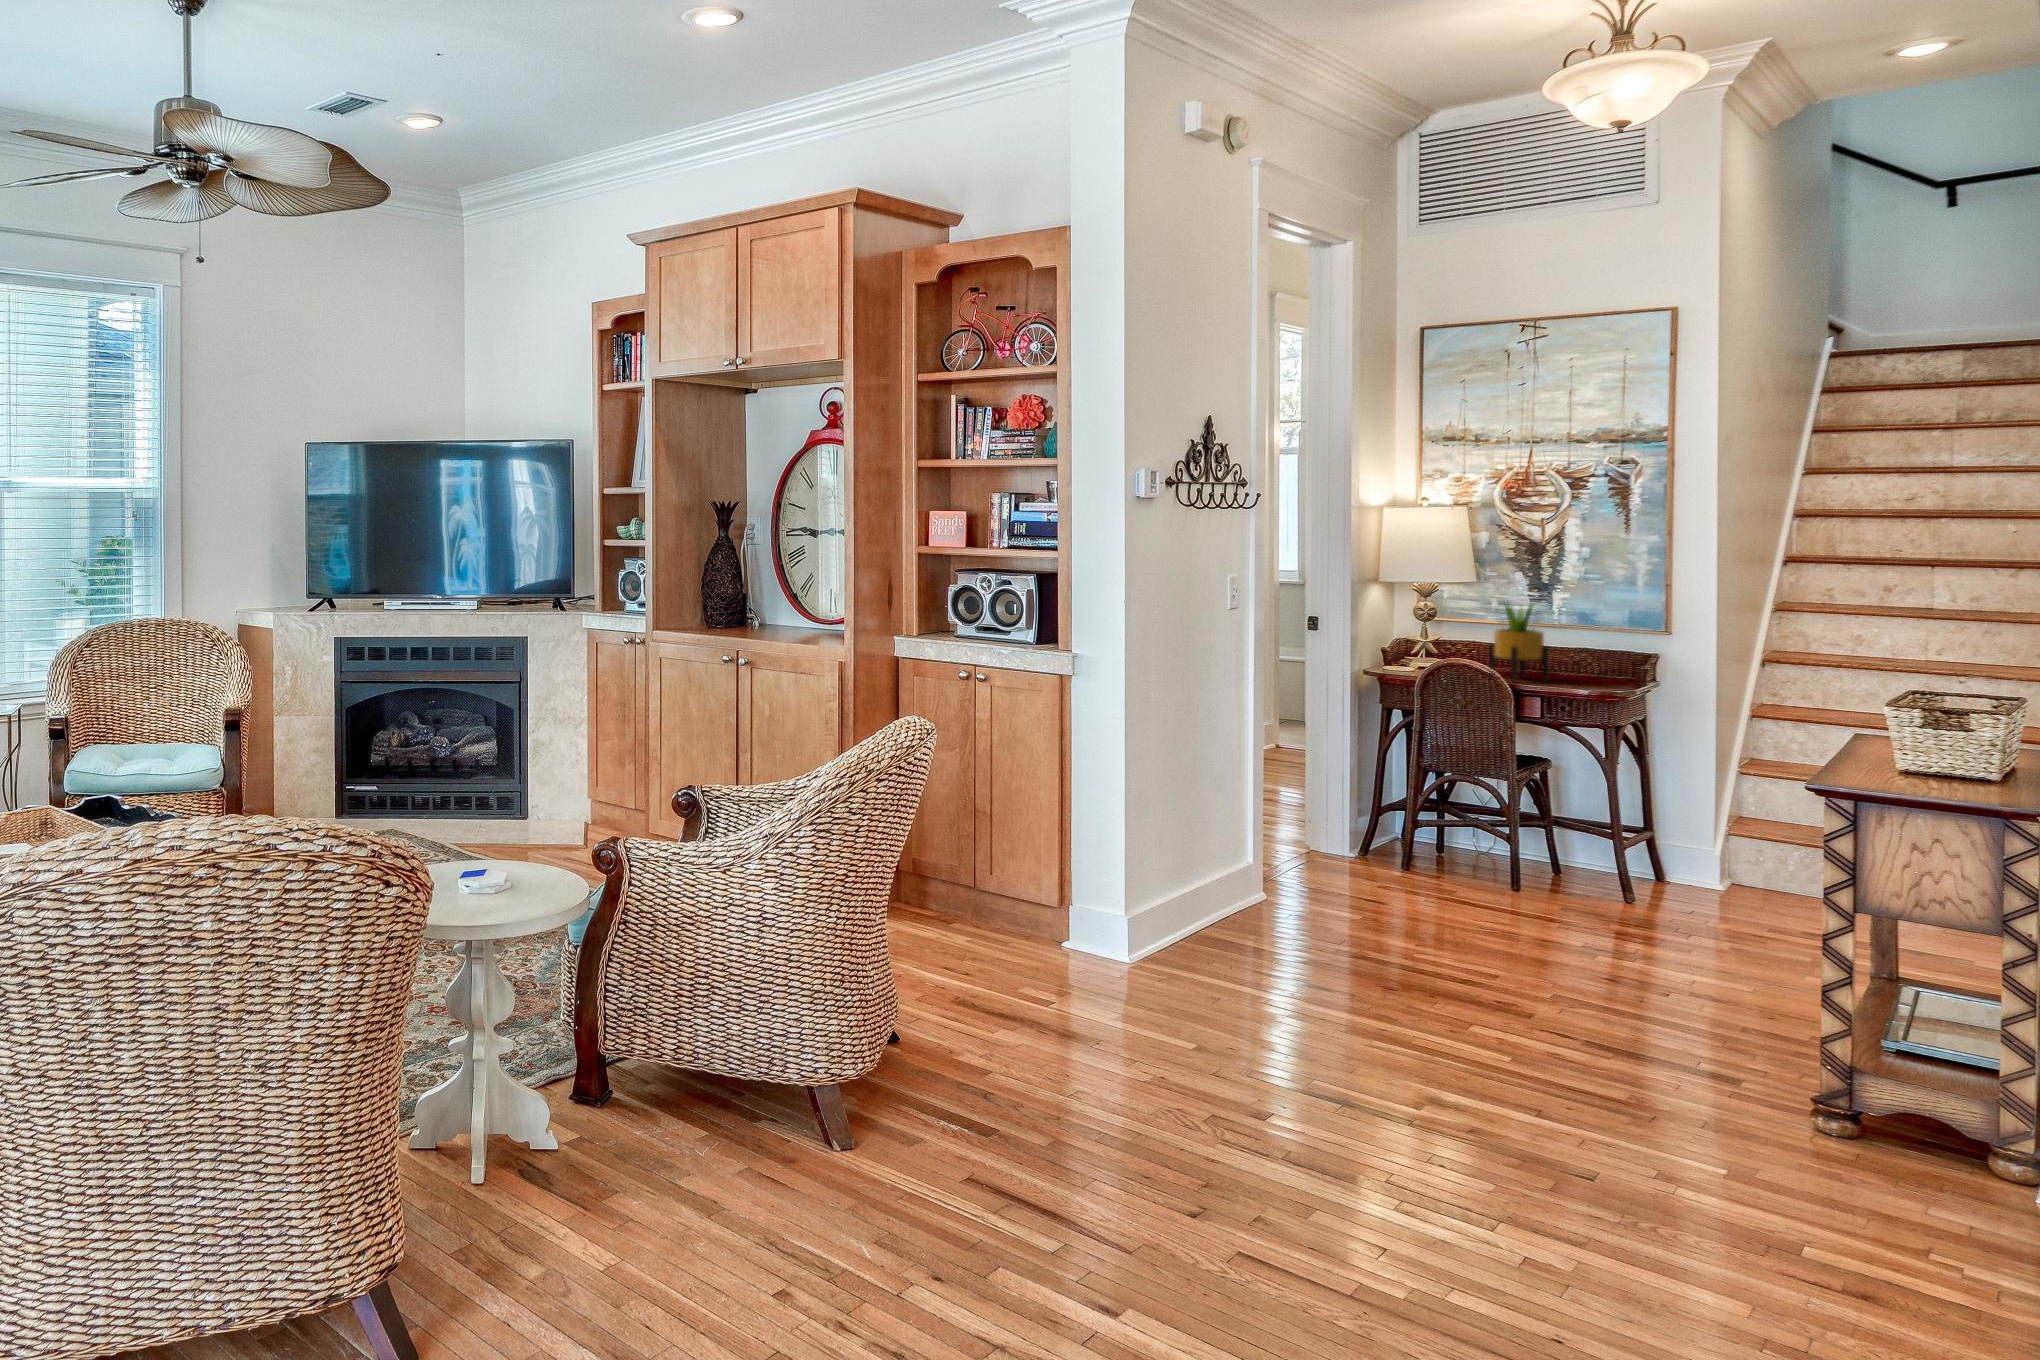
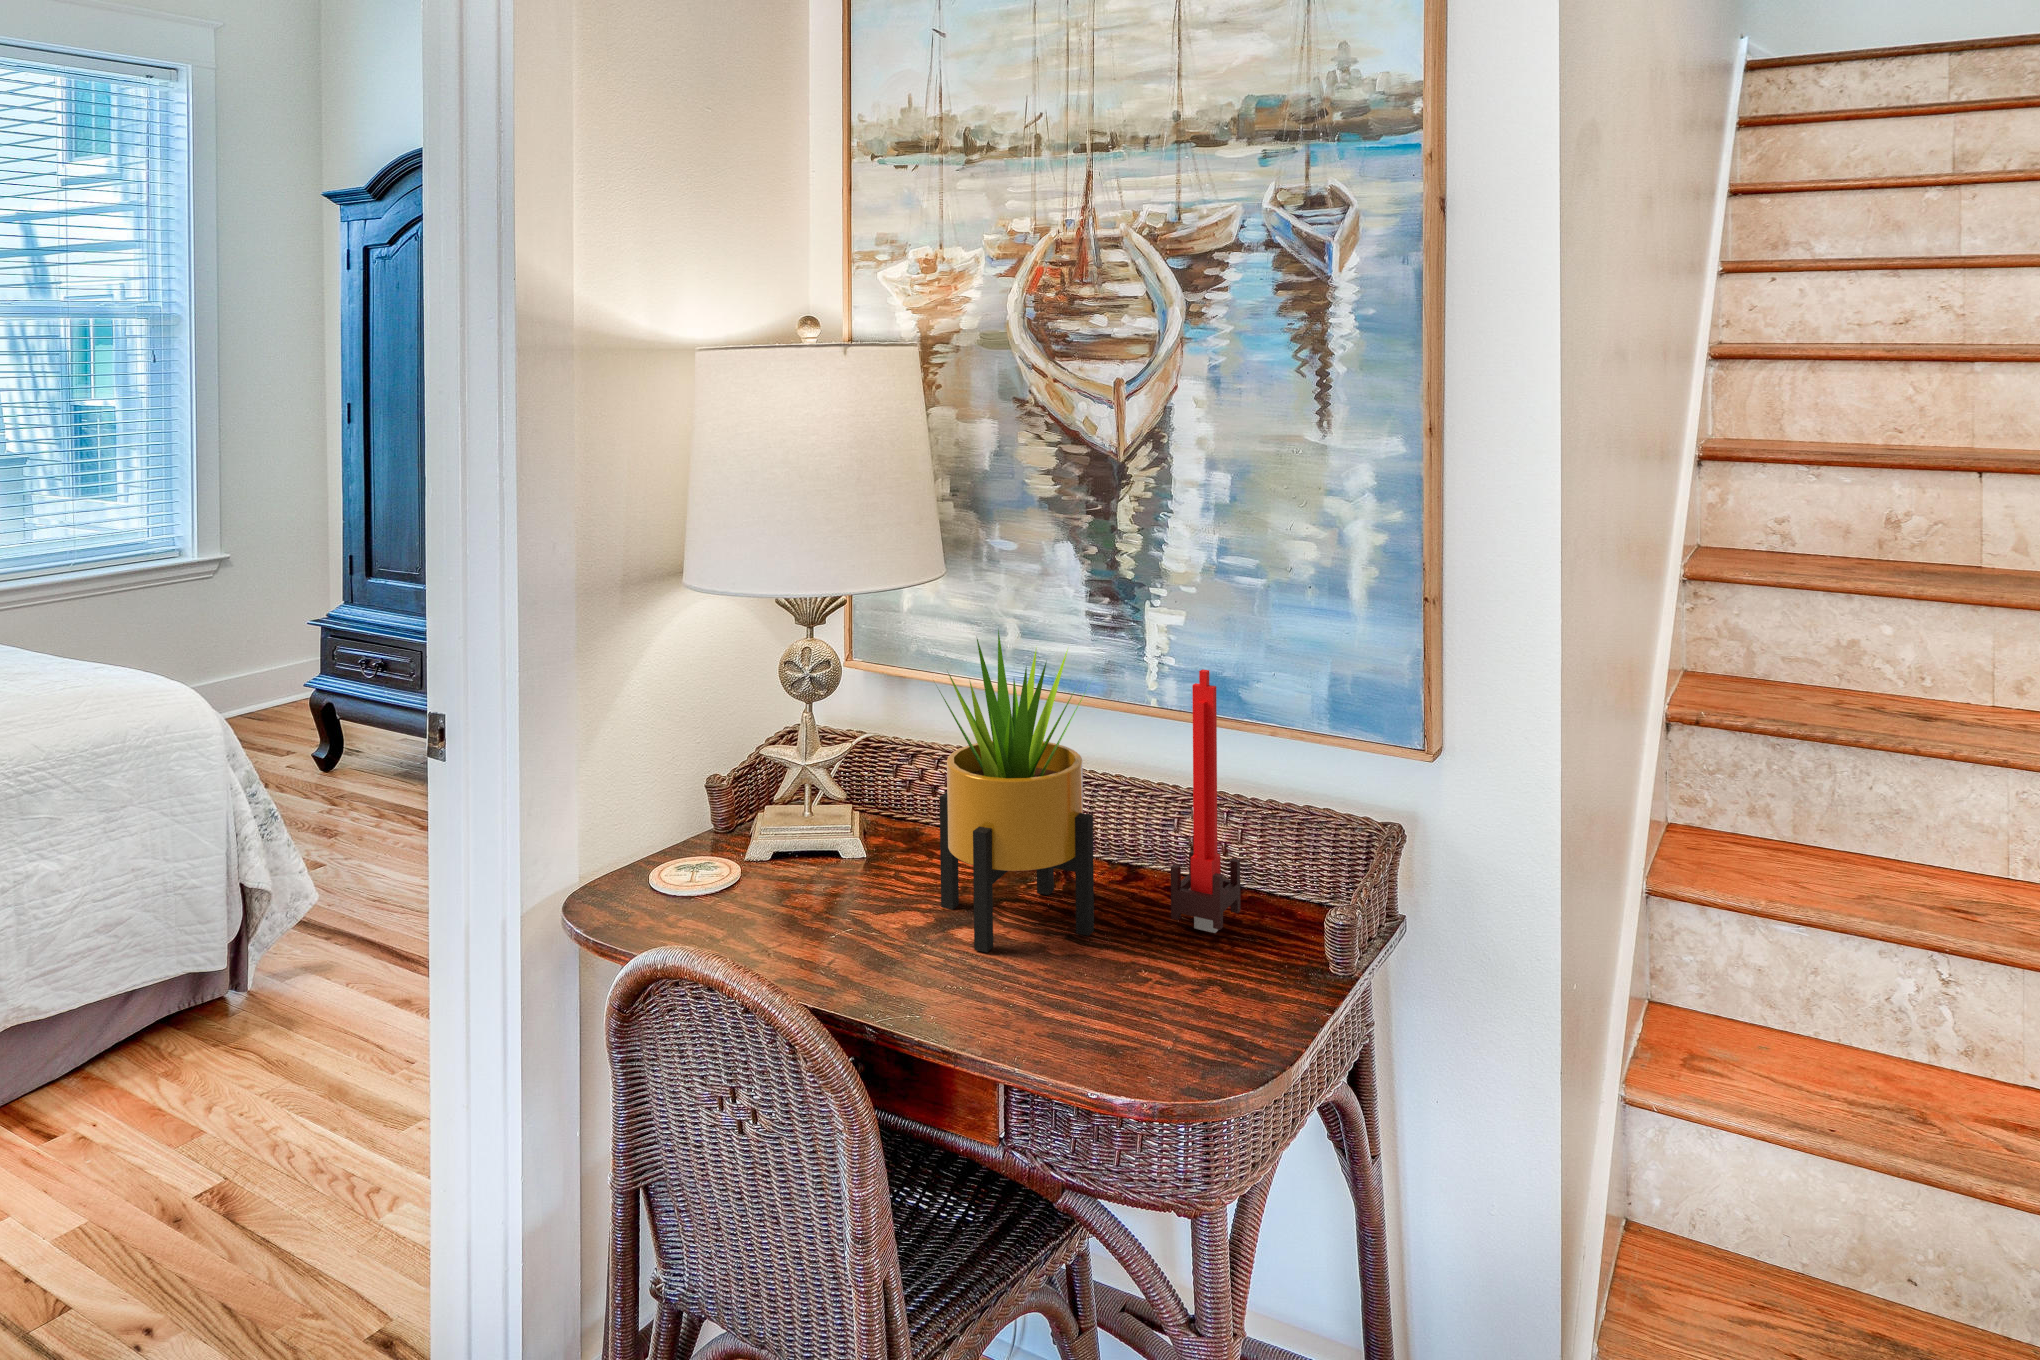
candle: none [1575,605,1598,684] -> present [1171,669,1240,933]

